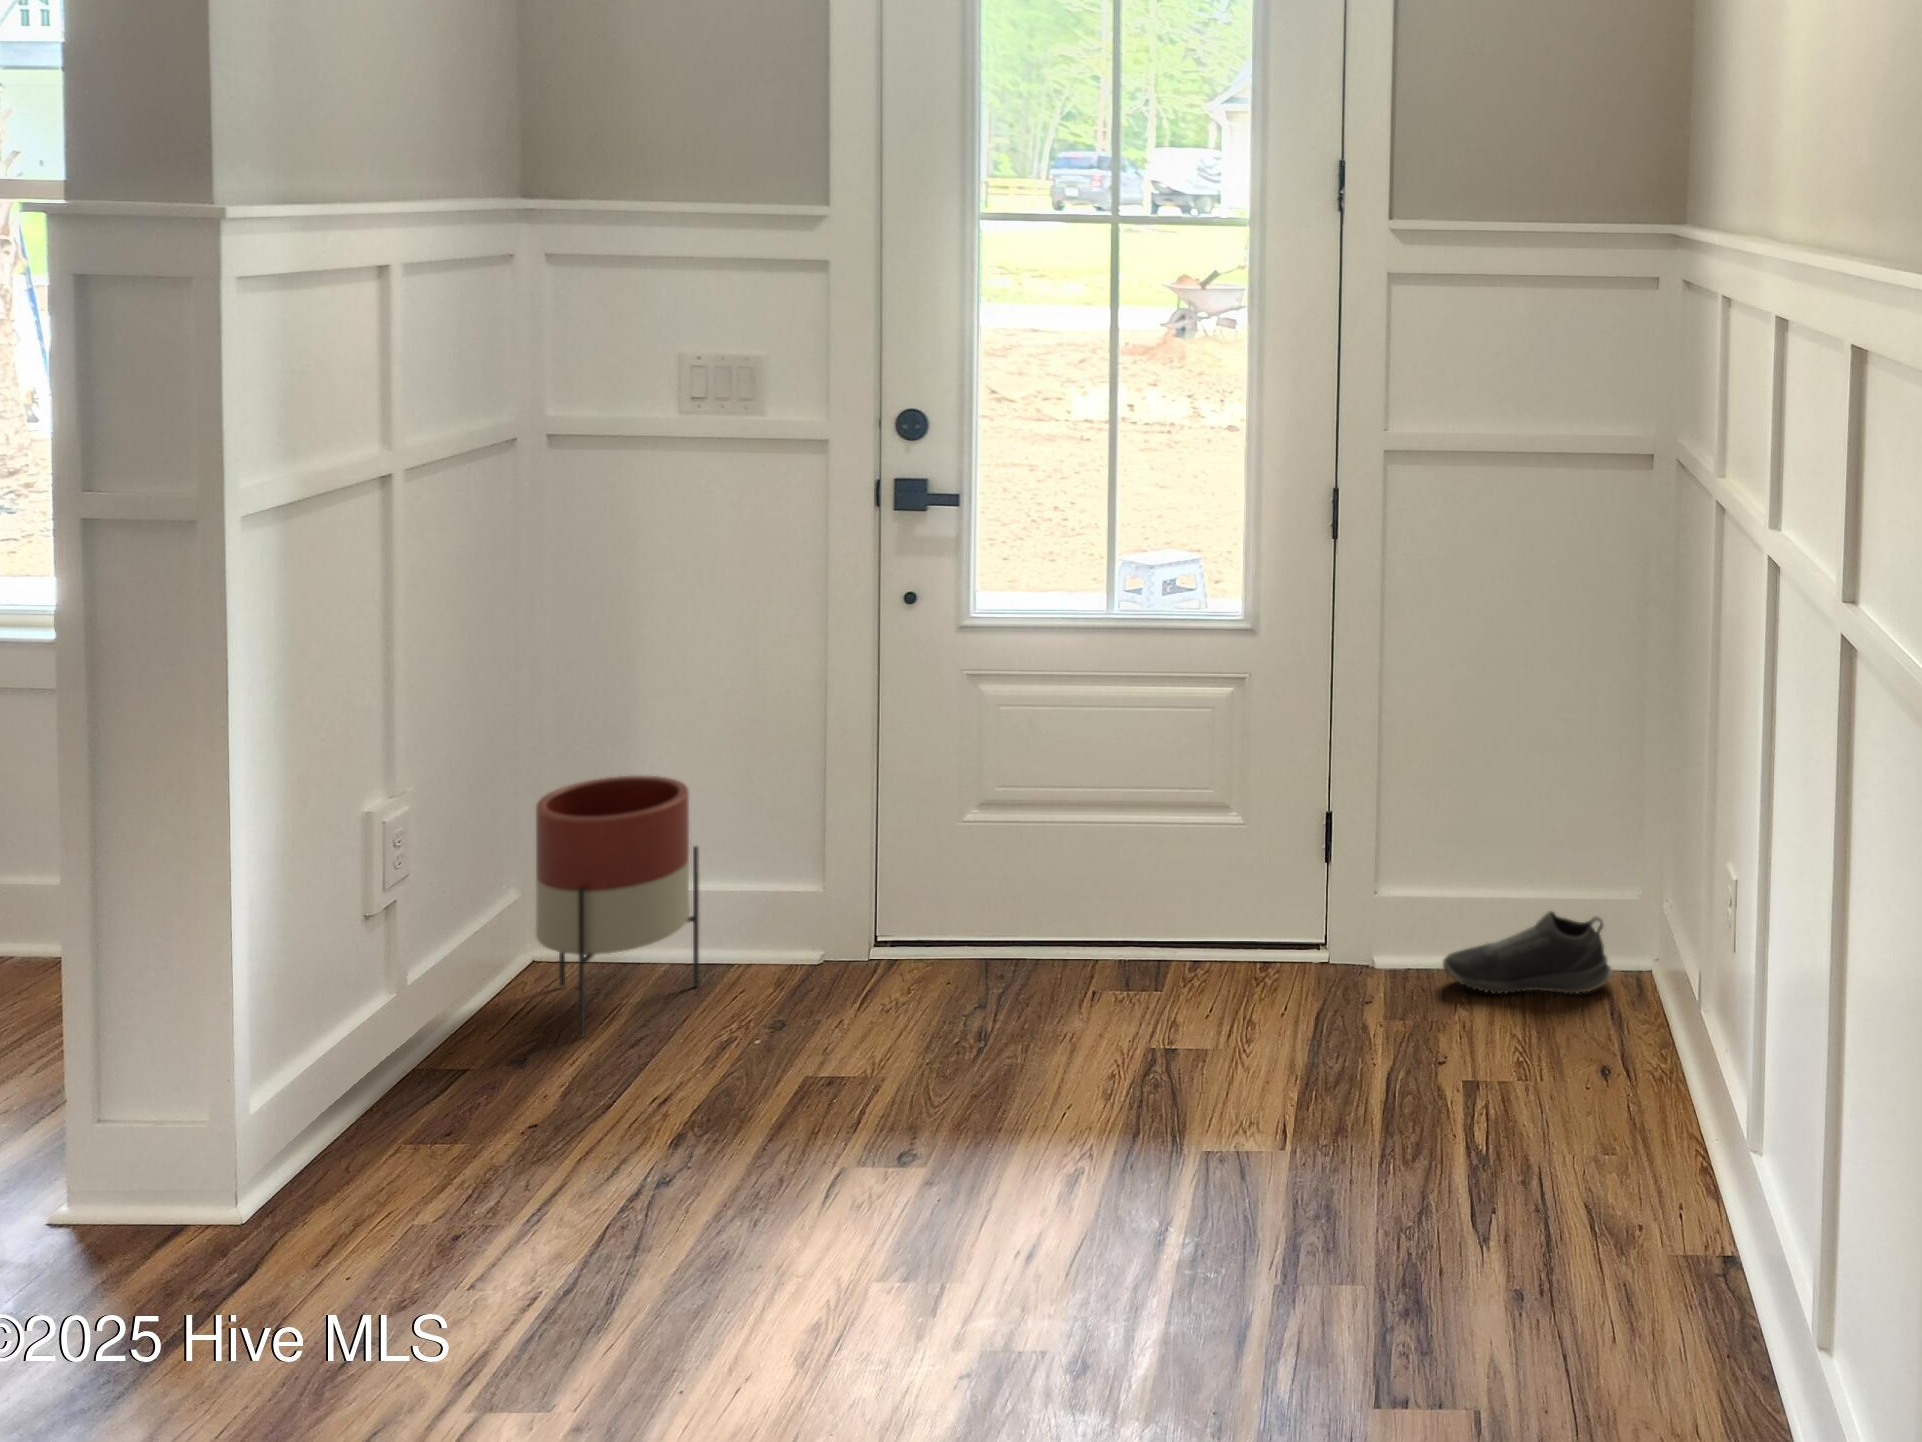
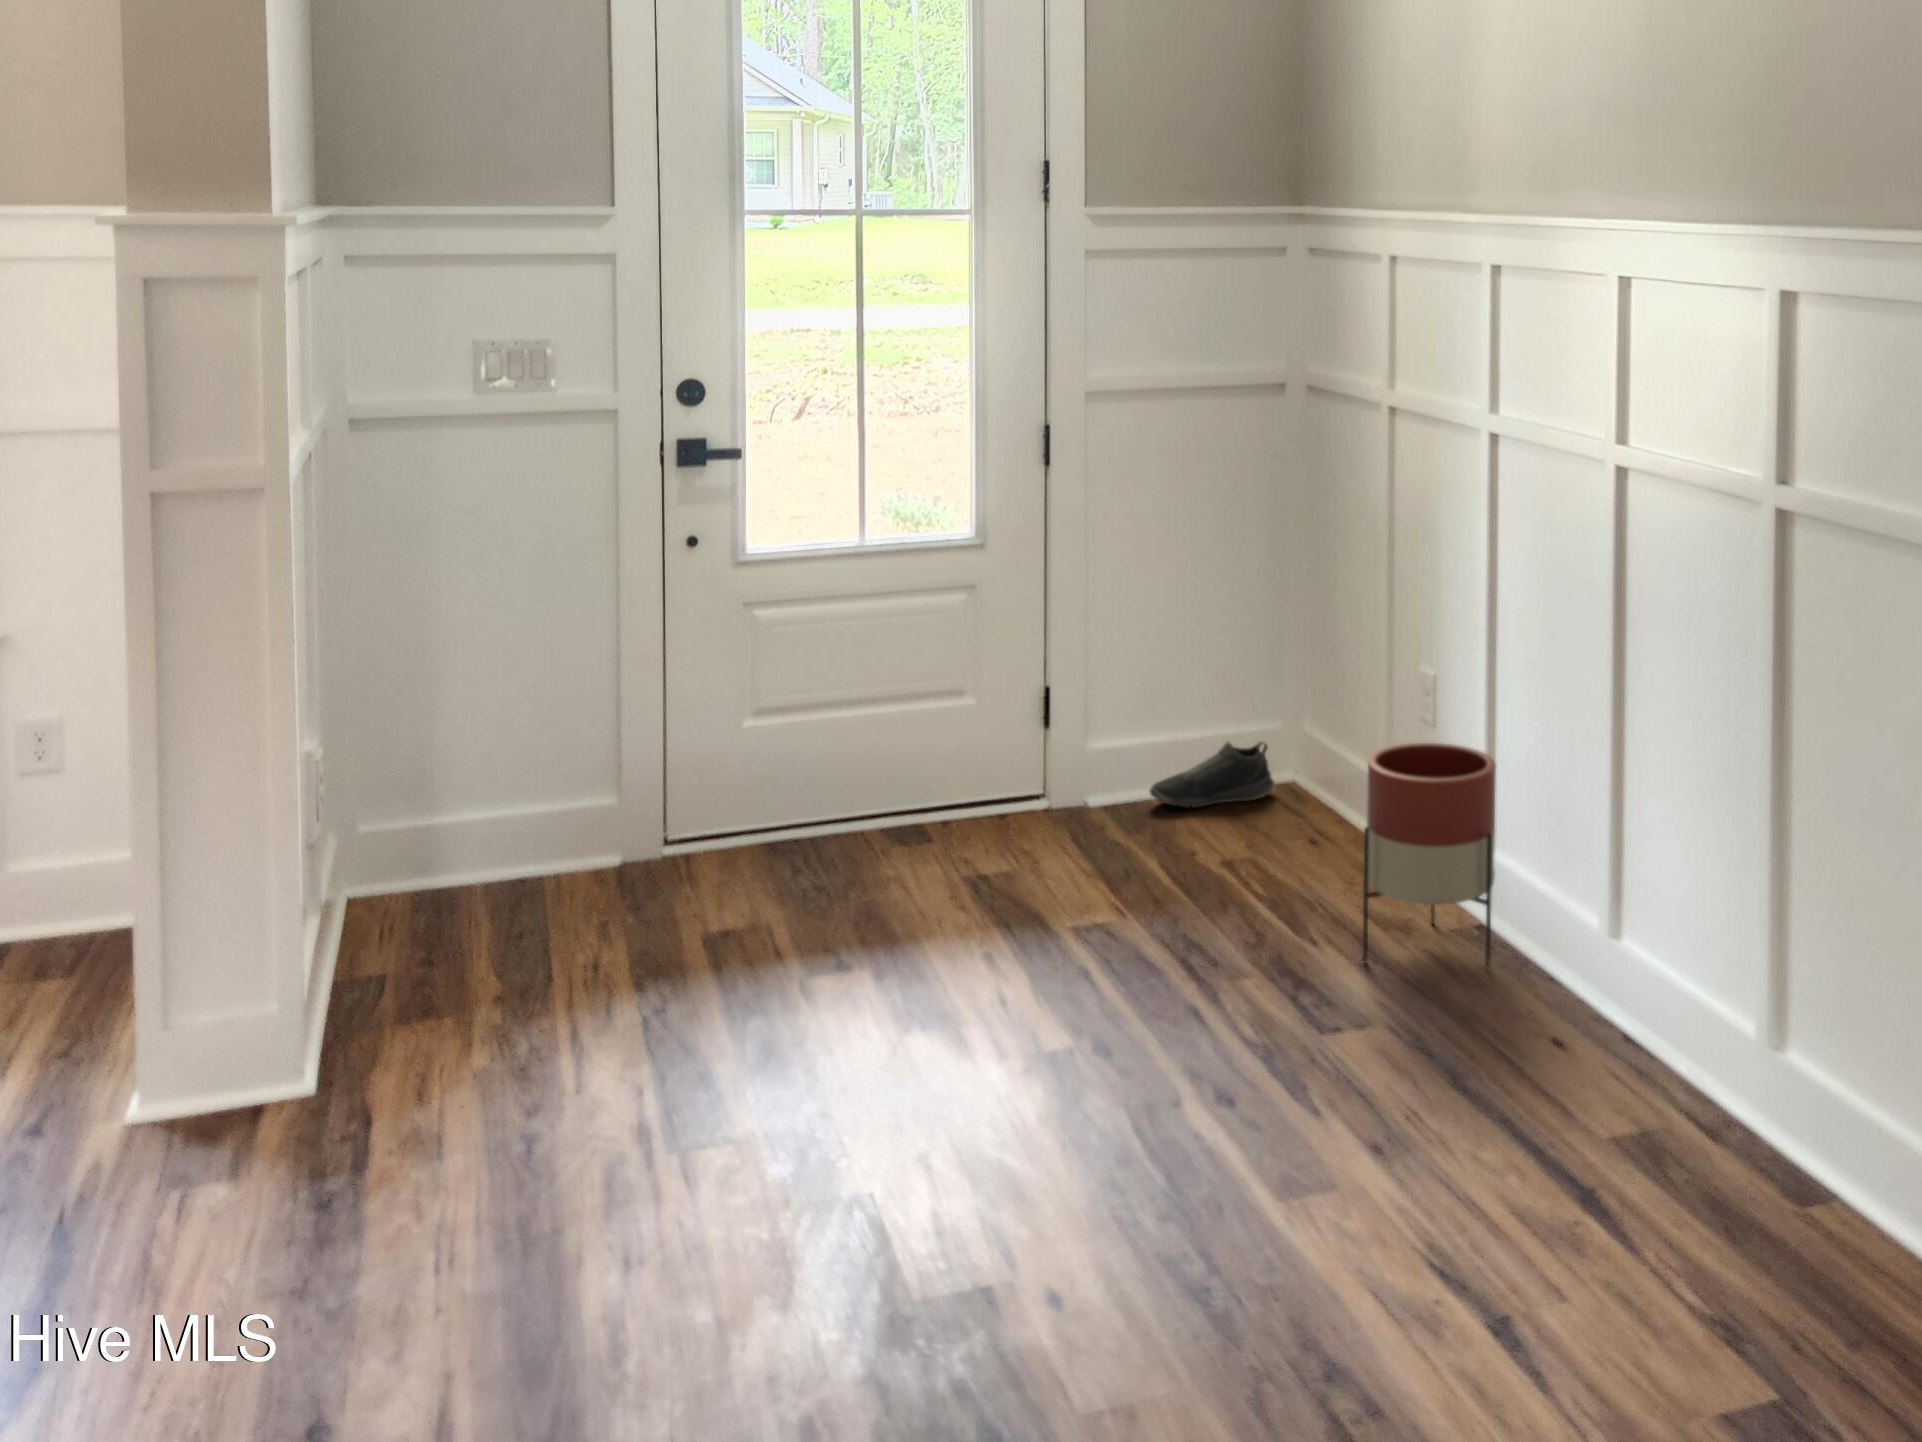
planter: present [536,776,699,1038] -> present [1363,743,1495,969]

